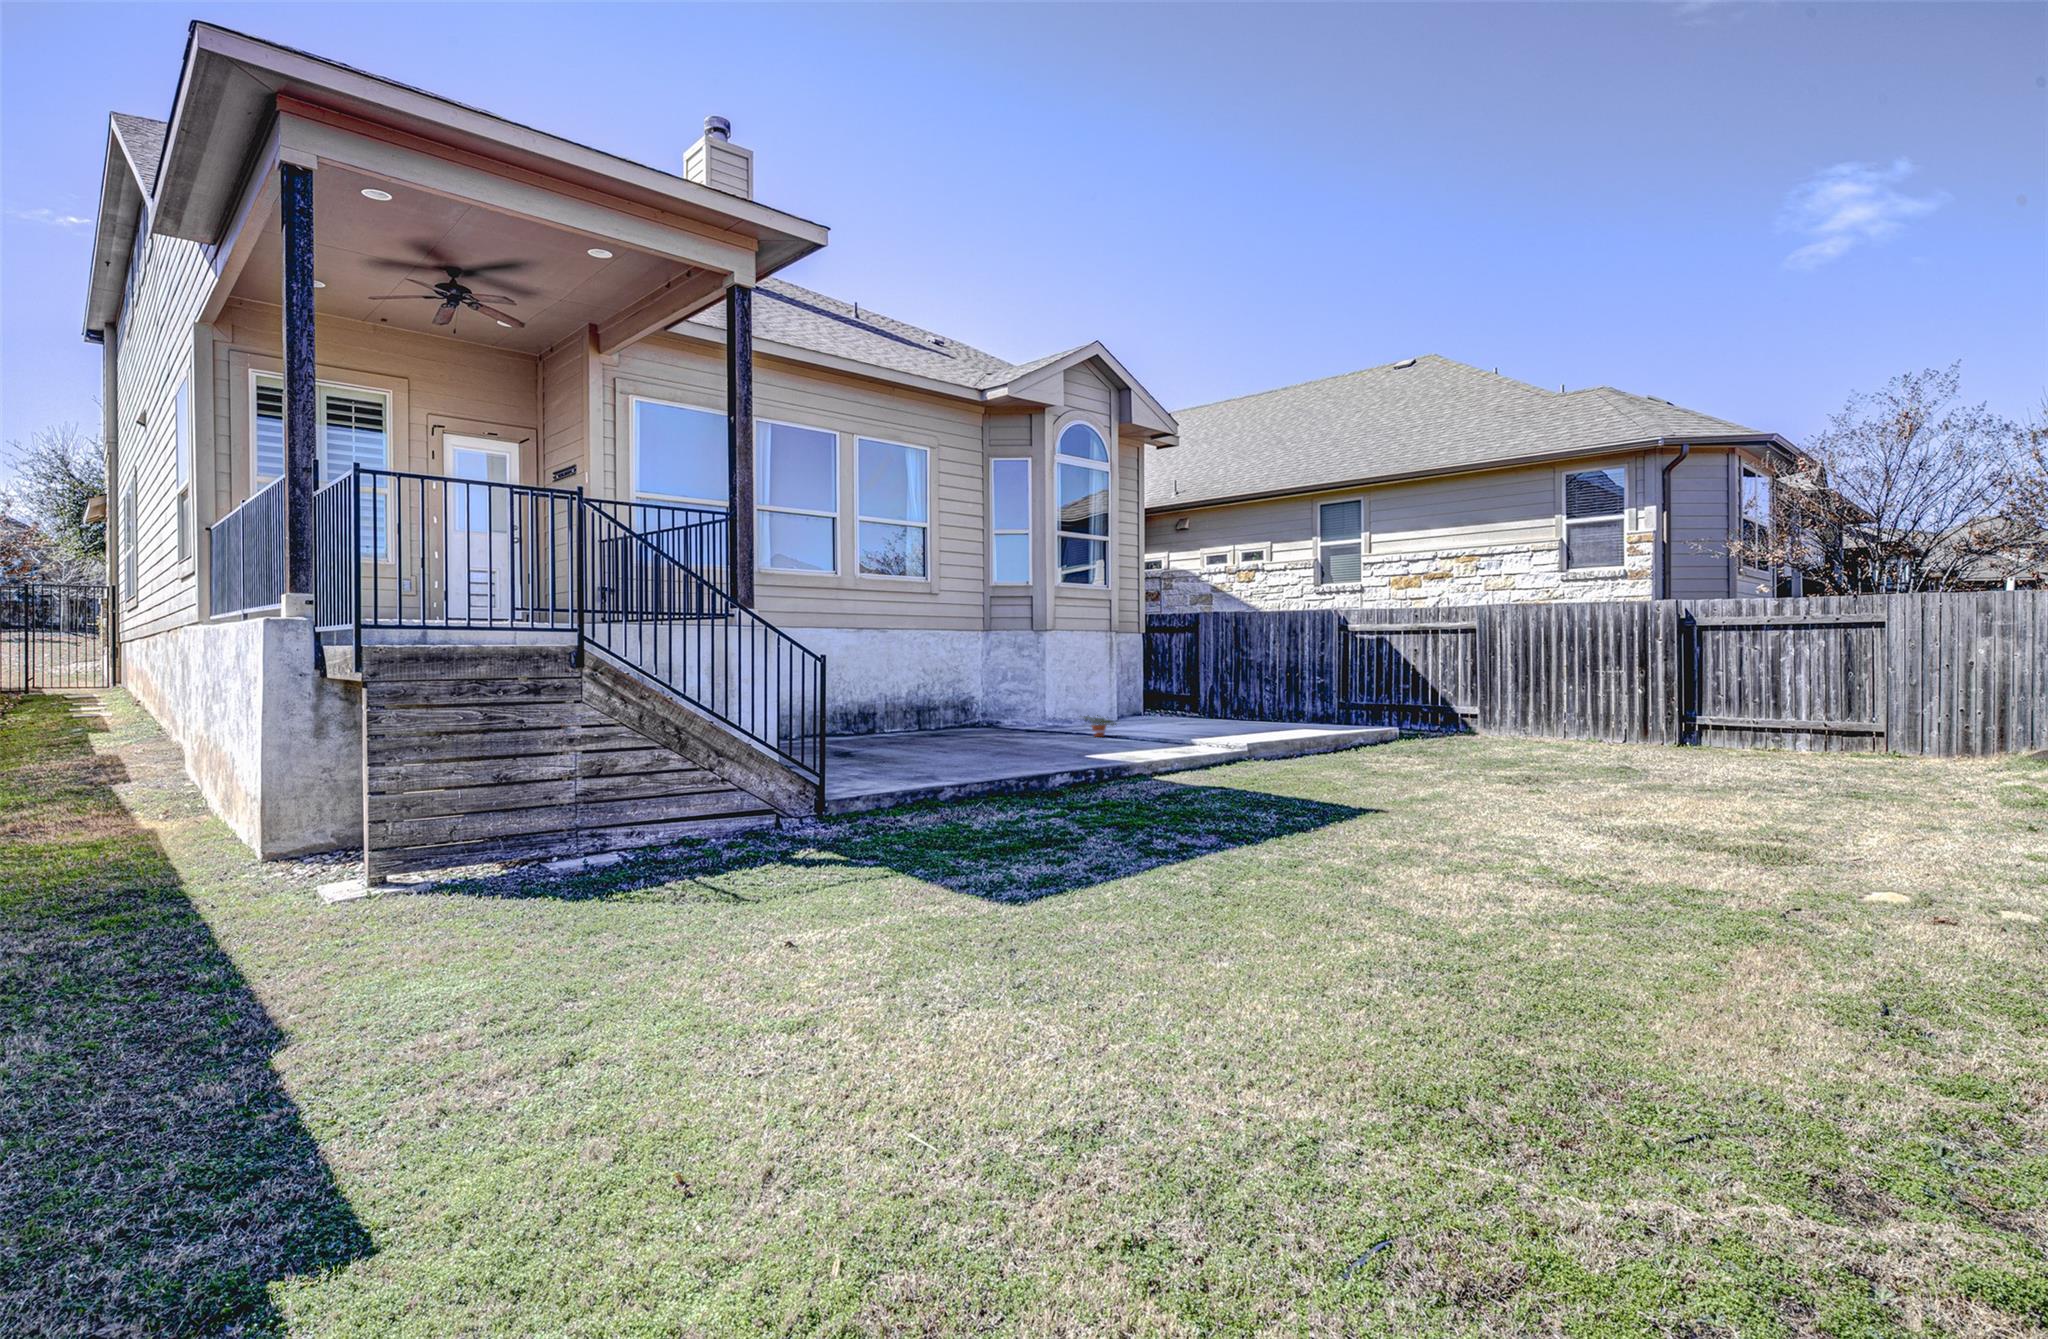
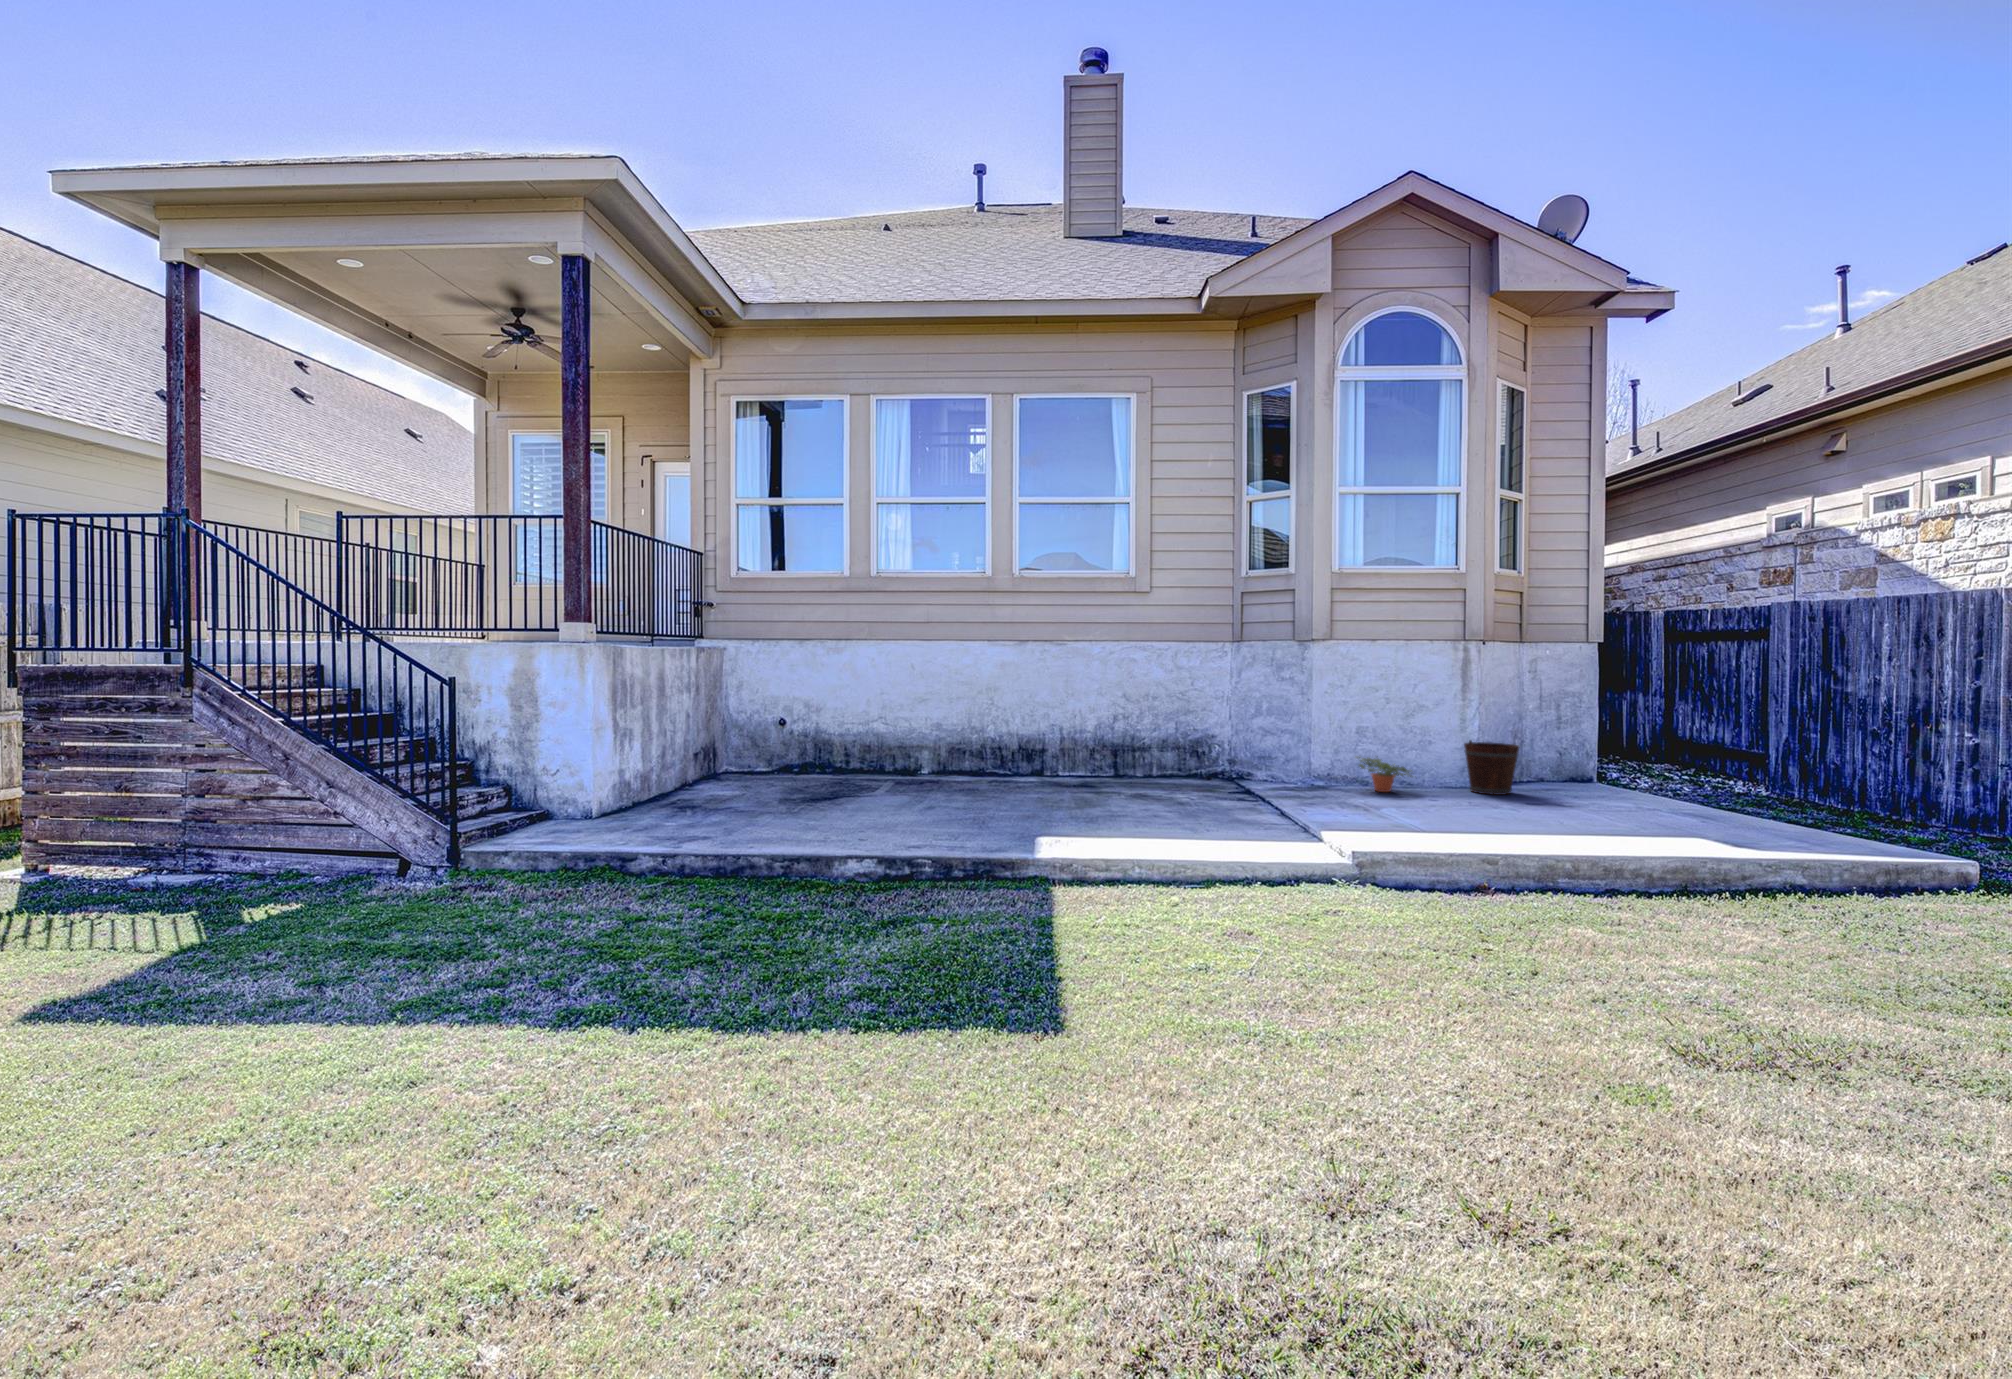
bucket: none [1124,700,1156,733] -> present [1464,741,1519,795]

